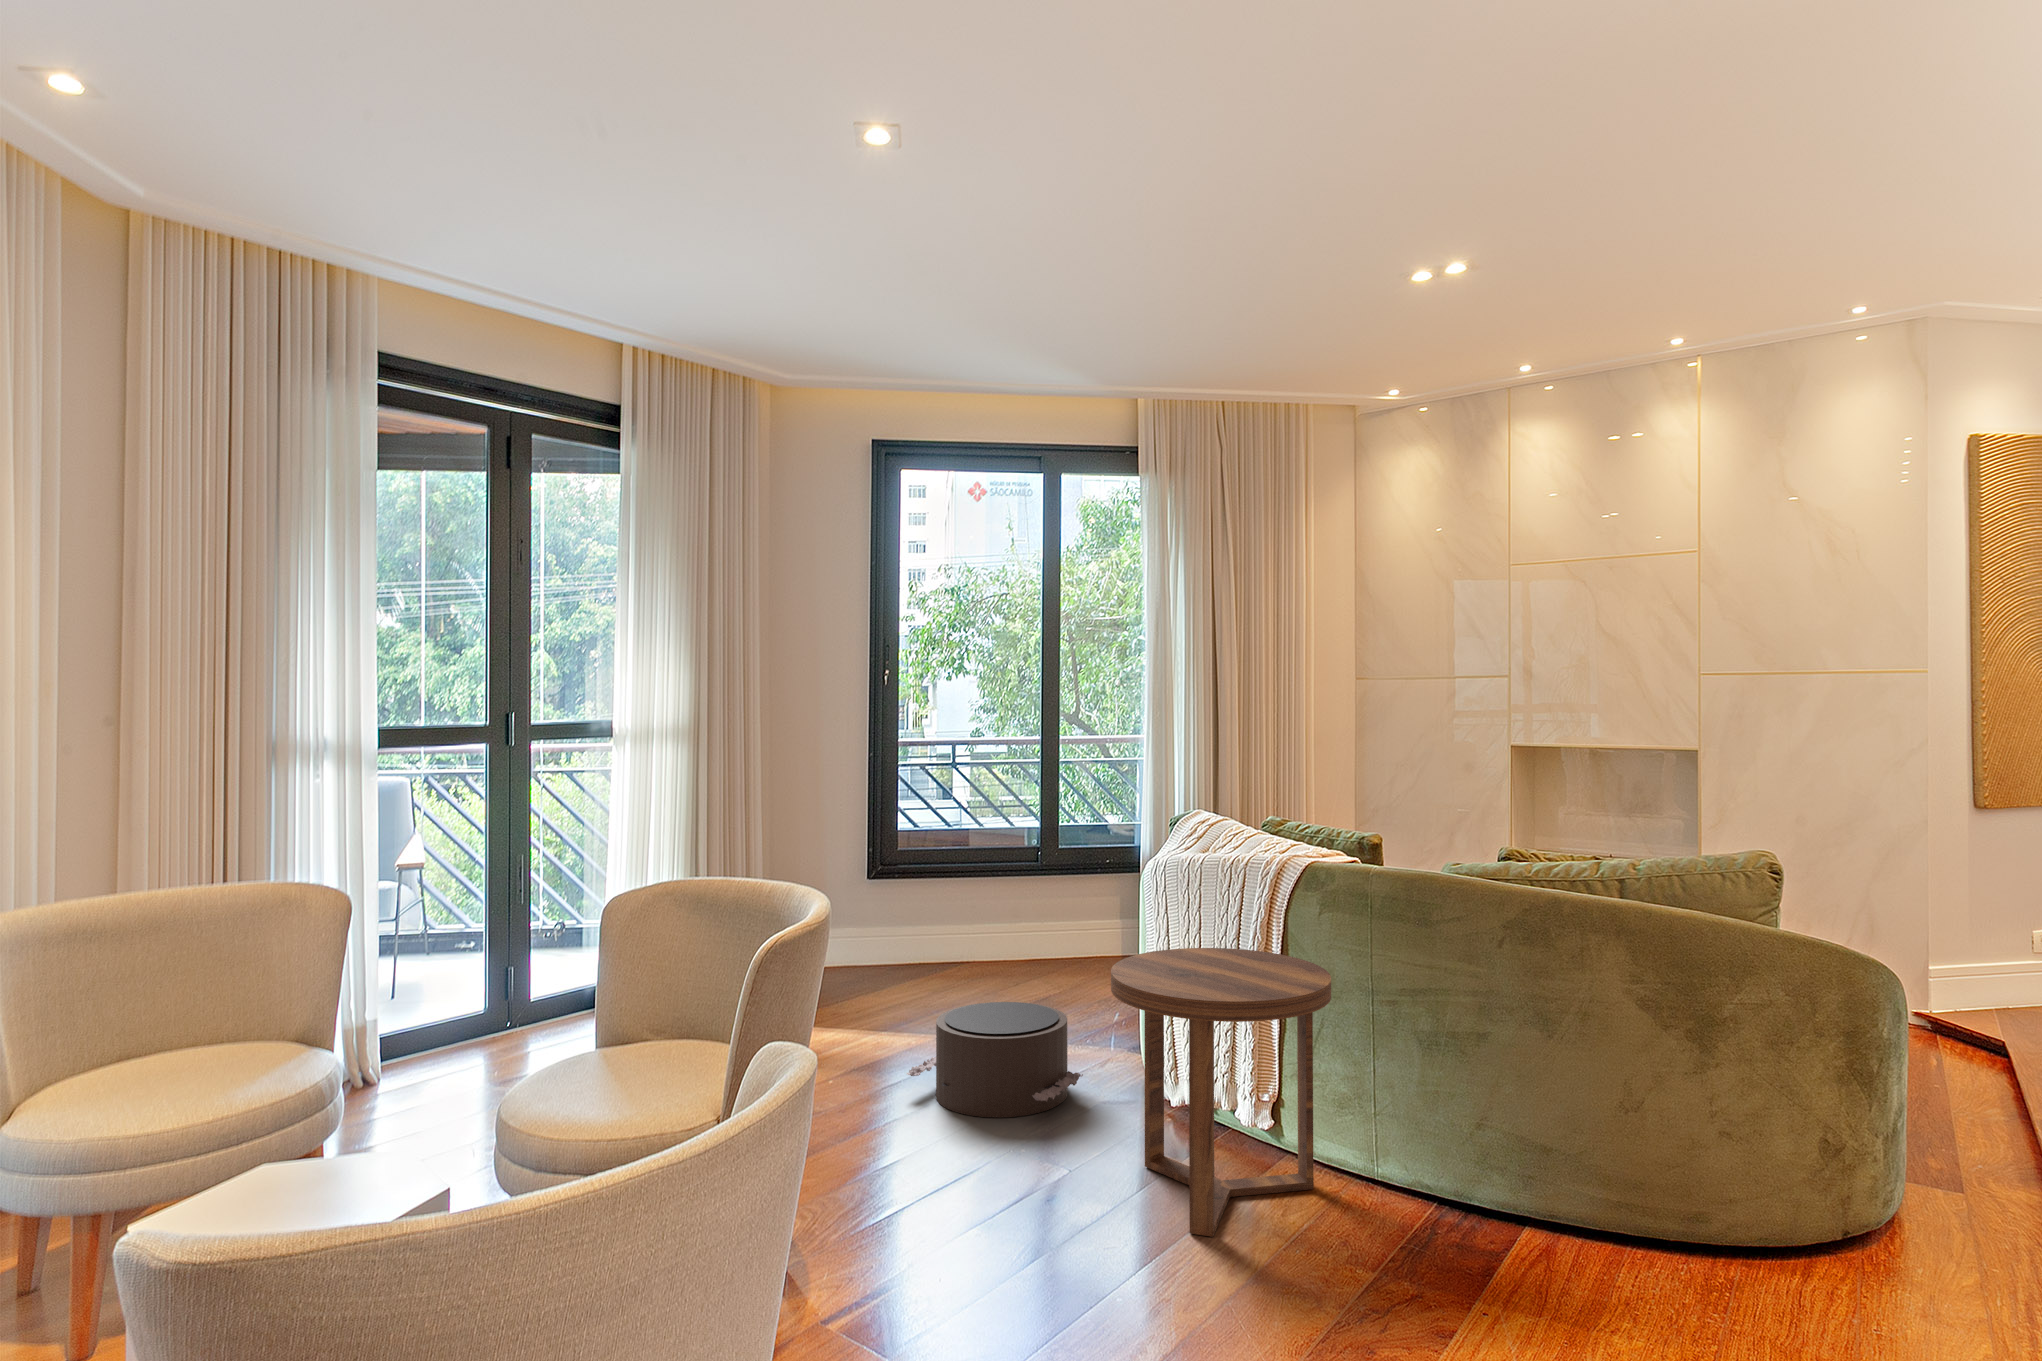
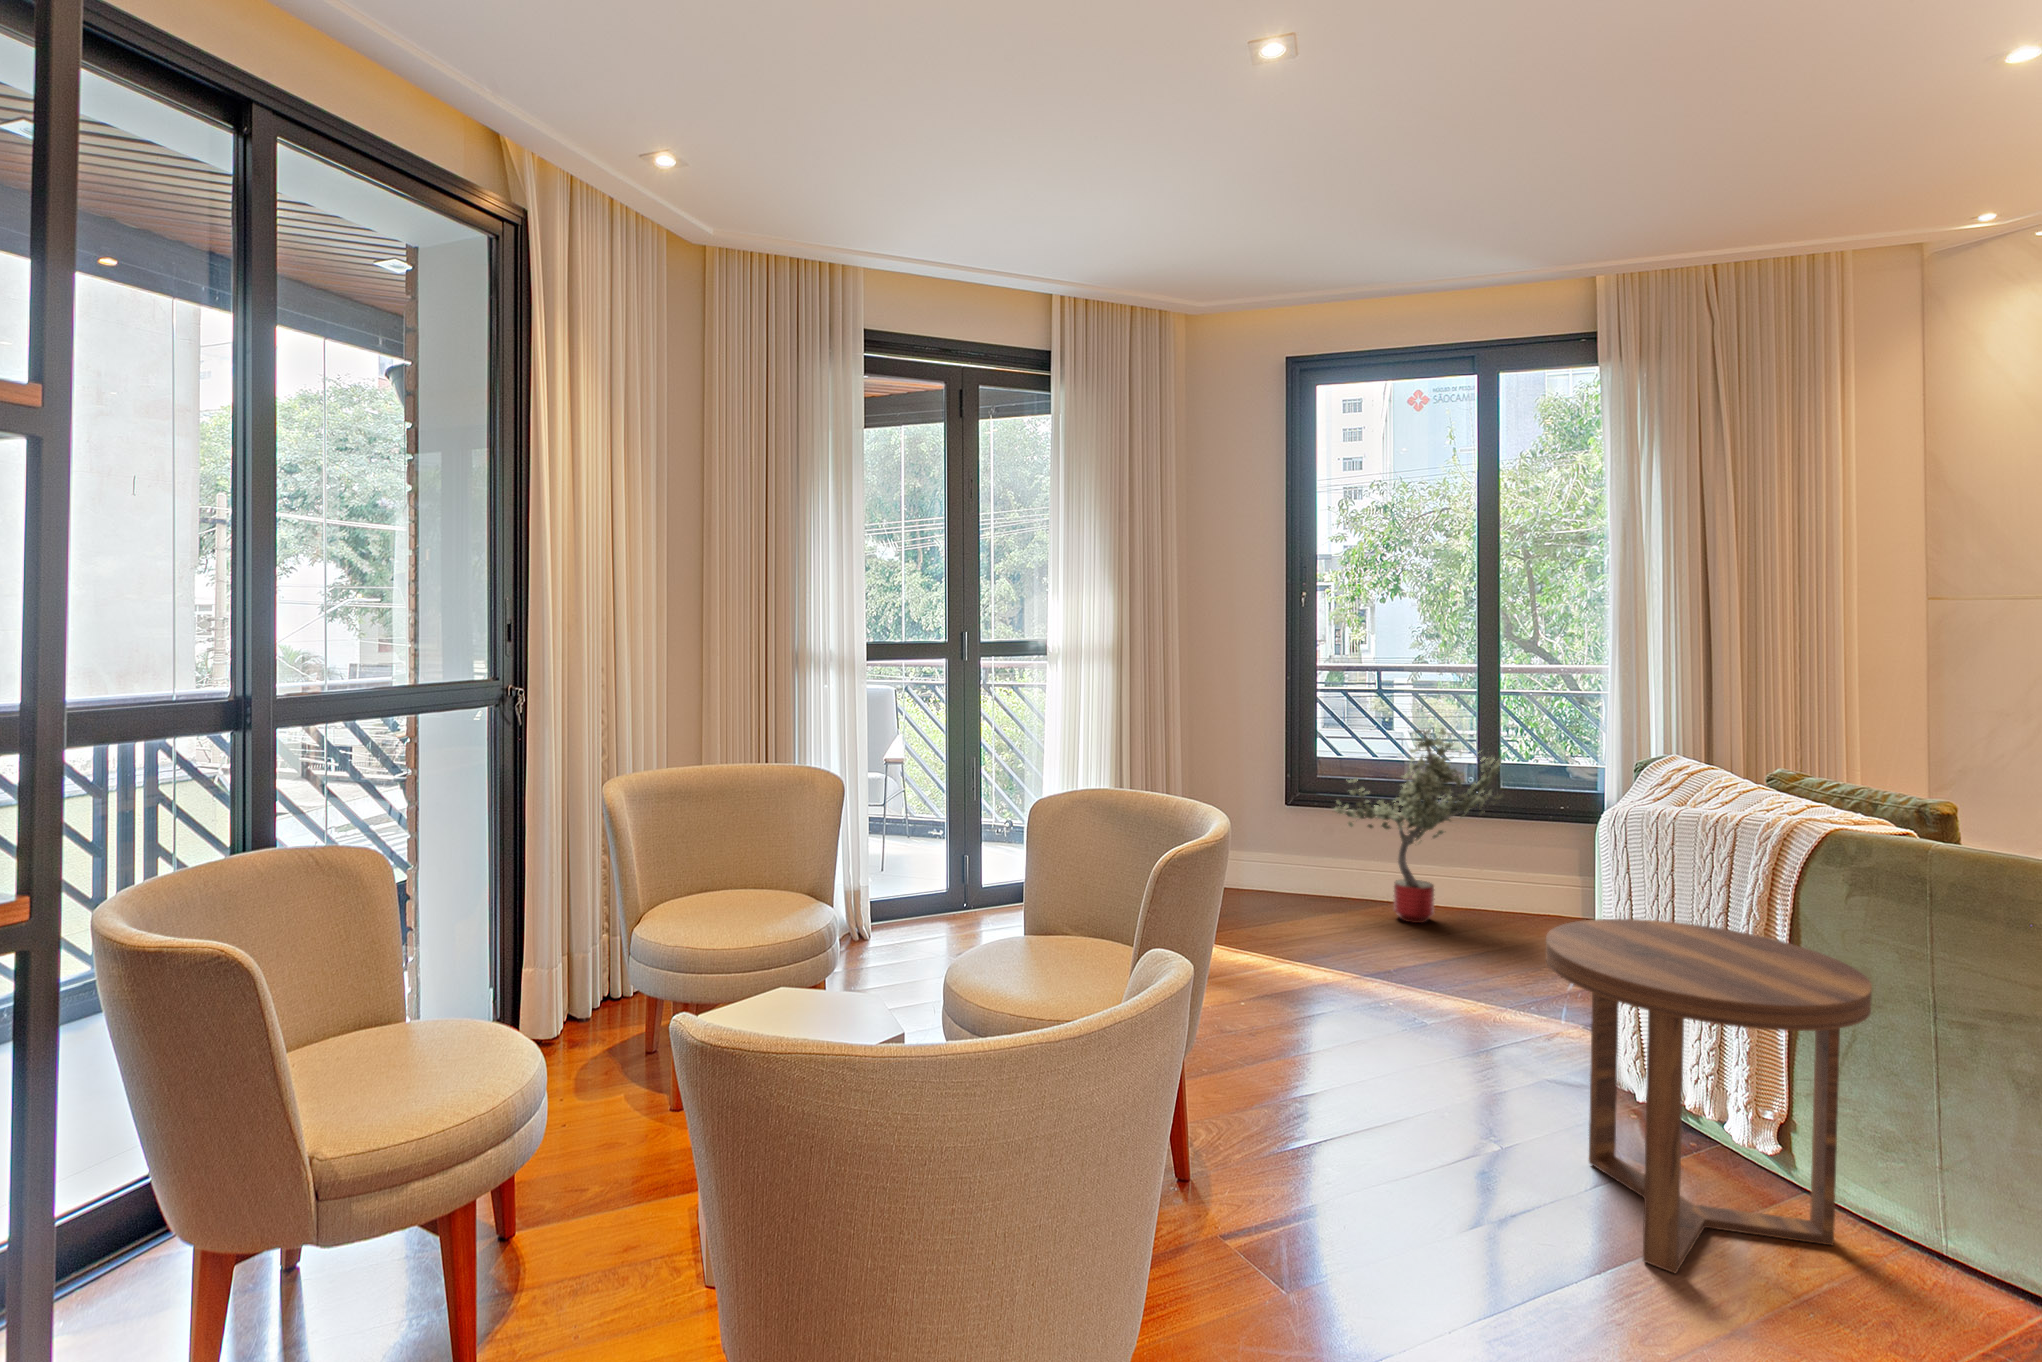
potted tree: none [906,796,1059,986] -> present [1334,728,1503,923]
pouf: present [907,1002,1083,1118] -> none [1314,945,1518,1073]

